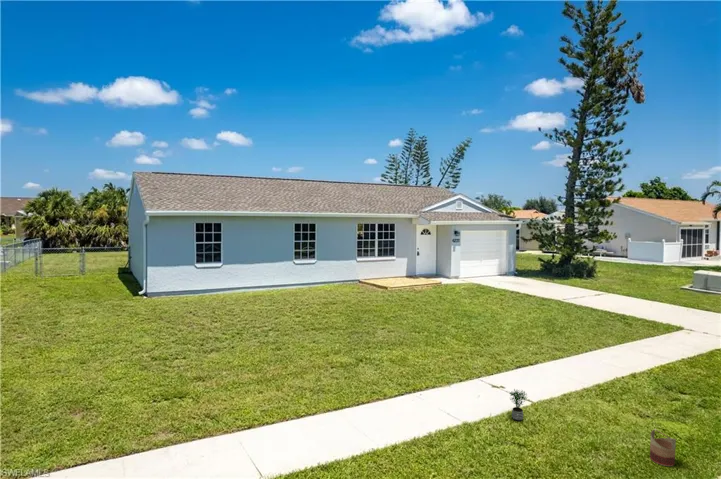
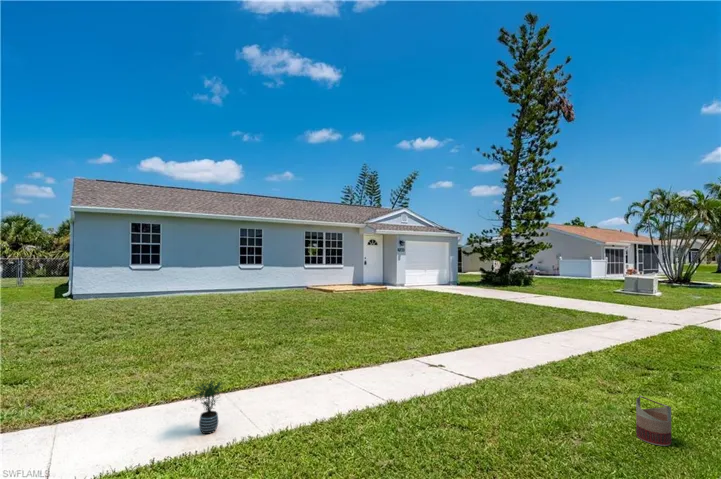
potted plant: present [510,389,527,421] -> present [195,381,222,434]

